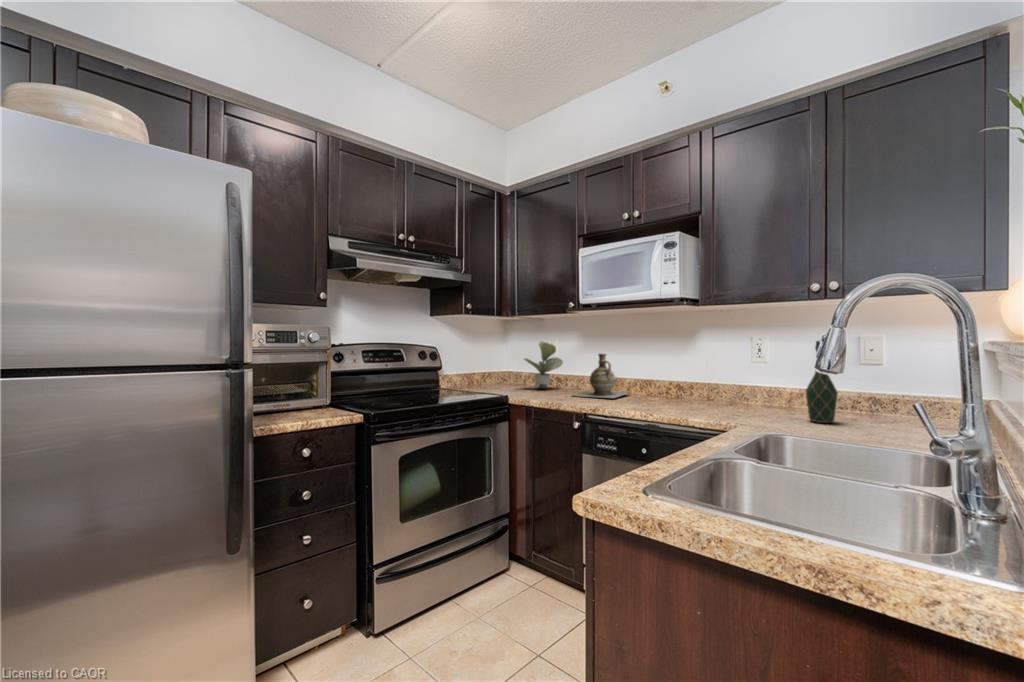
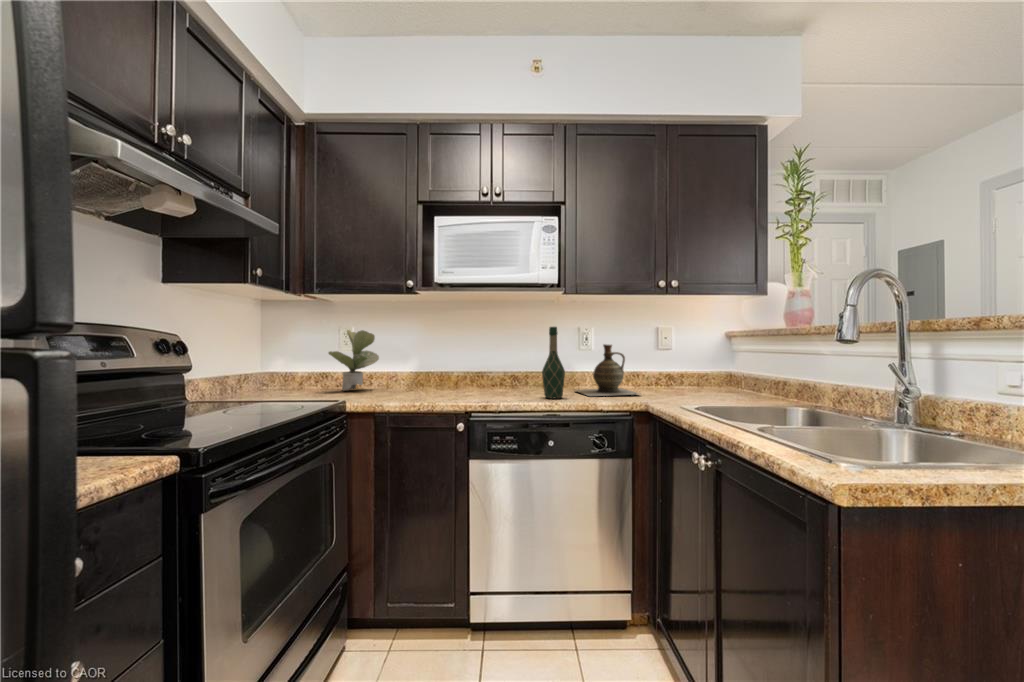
wine bottle: present [806,341,837,423] -> present [542,327,565,398]
ceramic jug: present [573,354,627,398] -> present [575,344,639,396]

